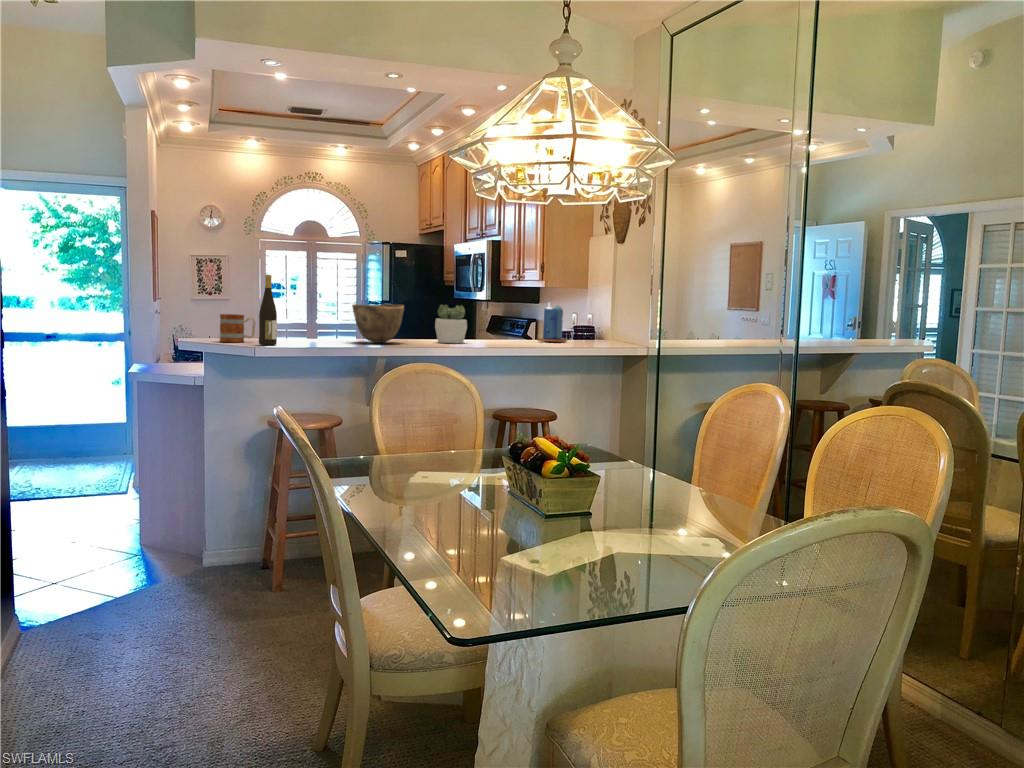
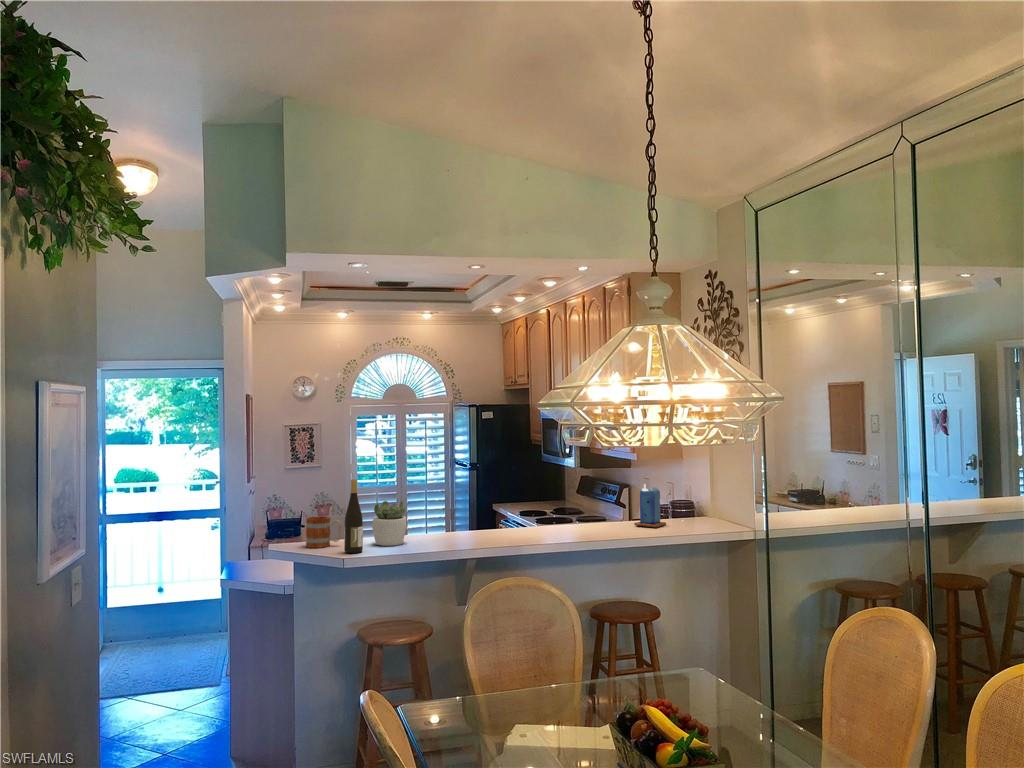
bowl: present [352,304,404,343] -> none [439,497,493,540]
succulent plant: present [435,305,467,343] -> present [372,501,407,546]

